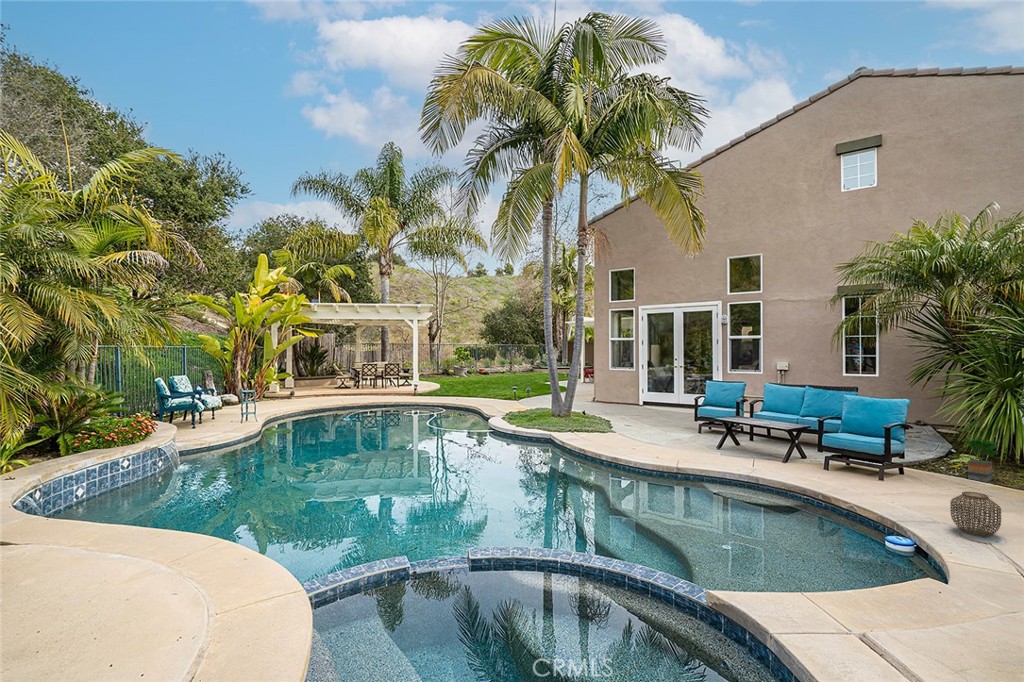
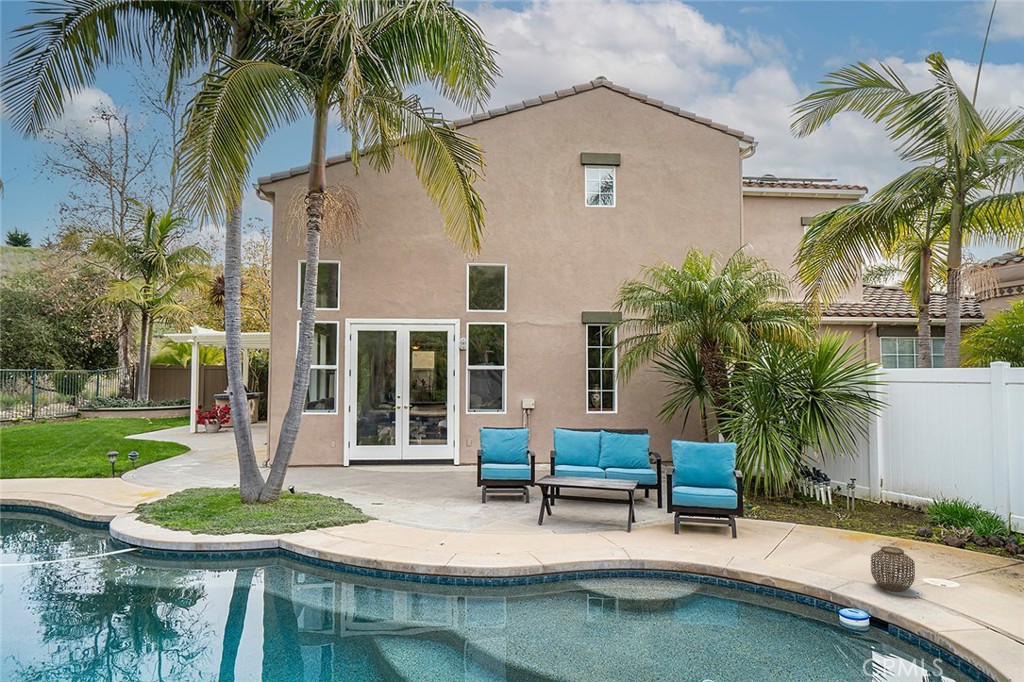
potted tree: present [965,439,998,482] -> none [769,476,798,518]

